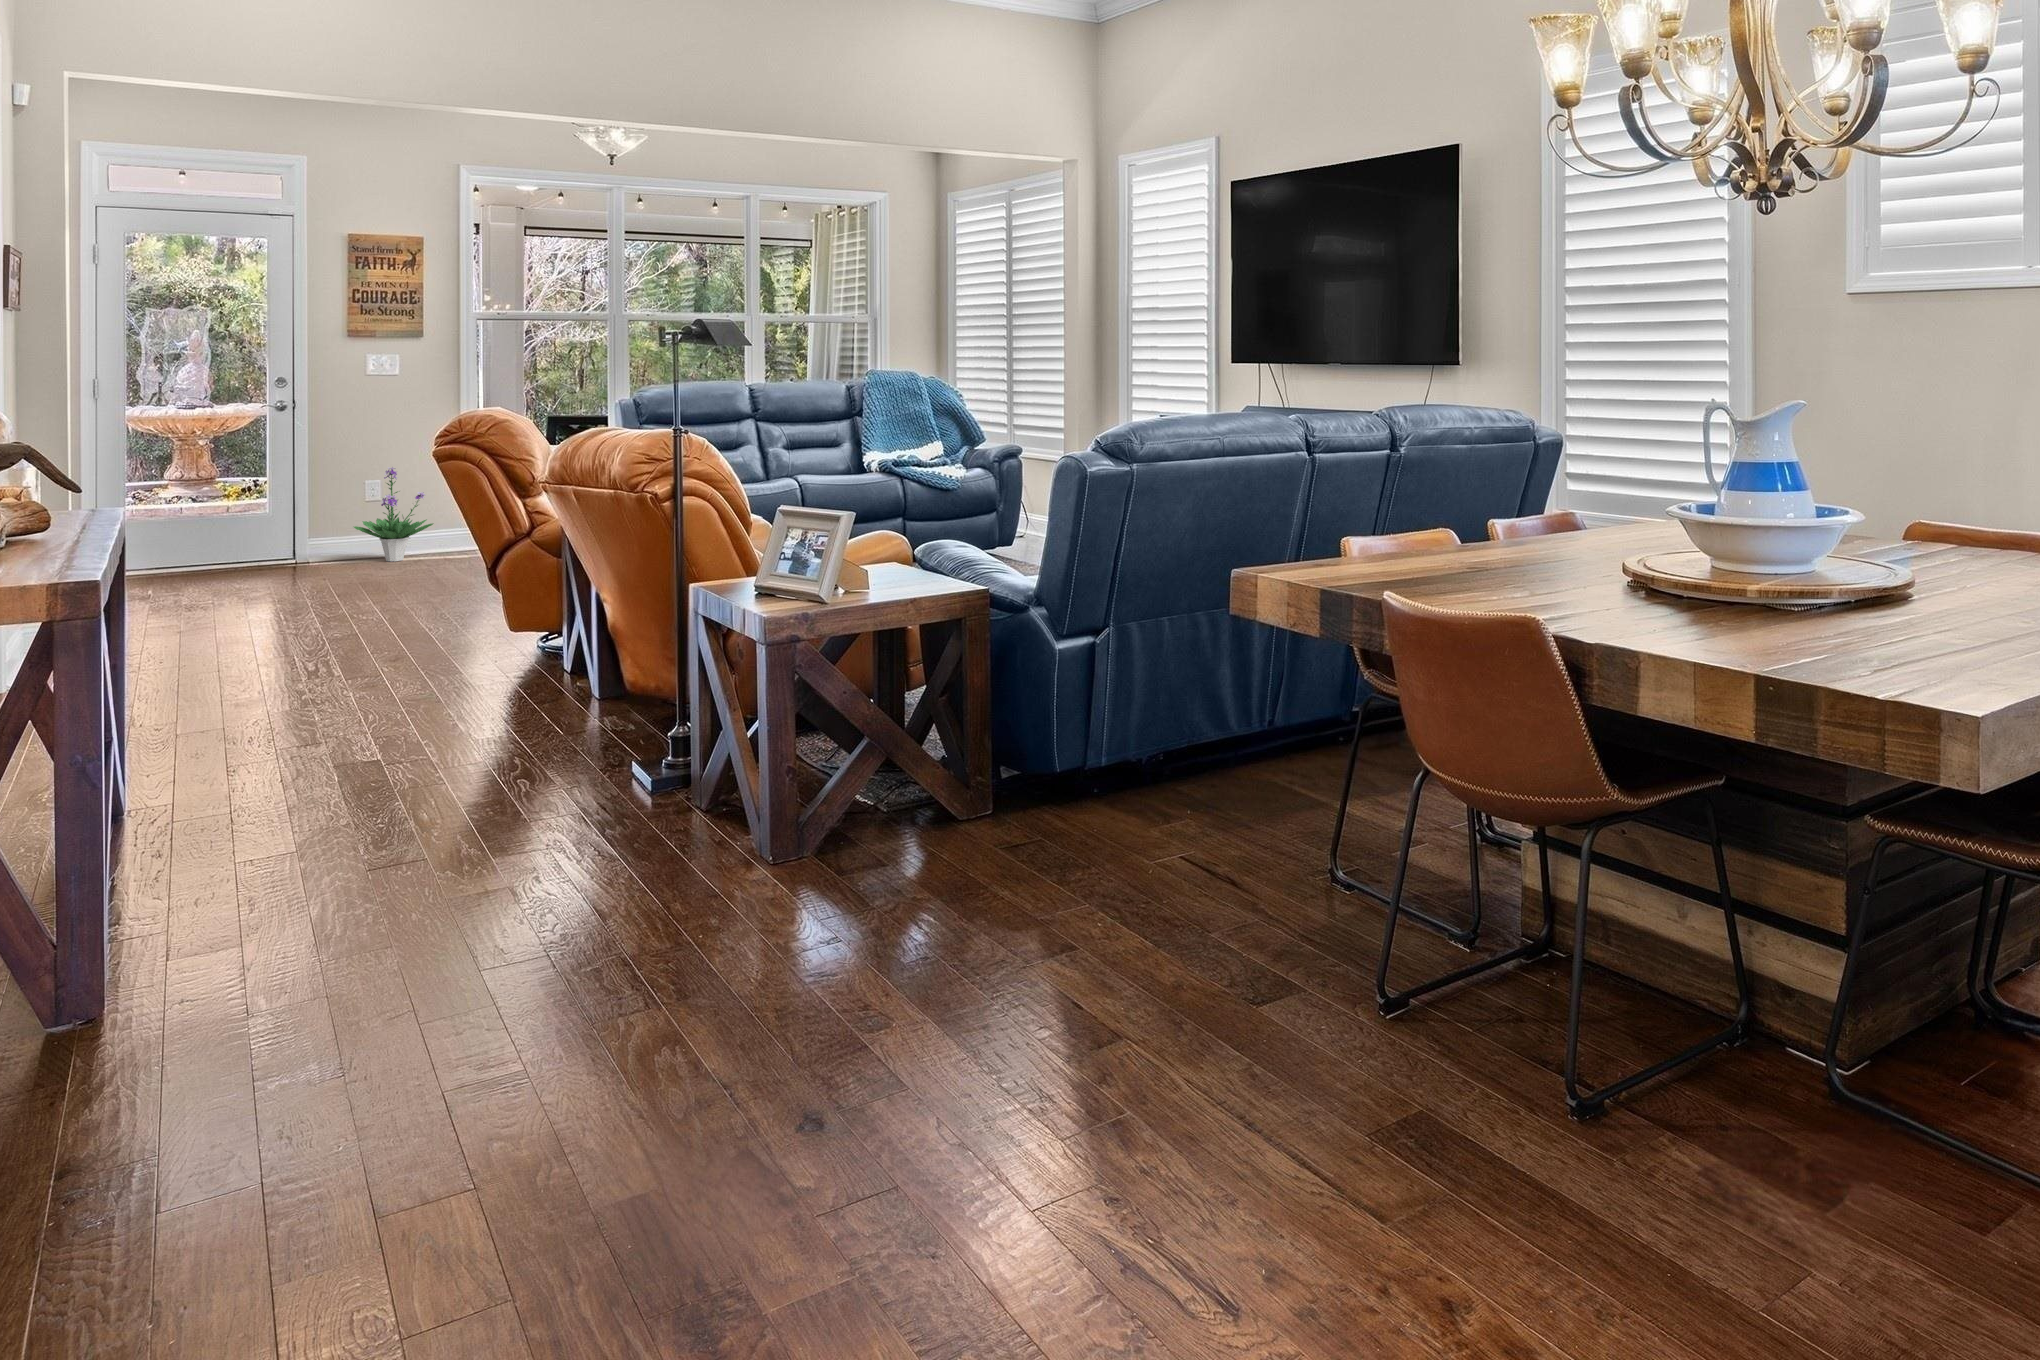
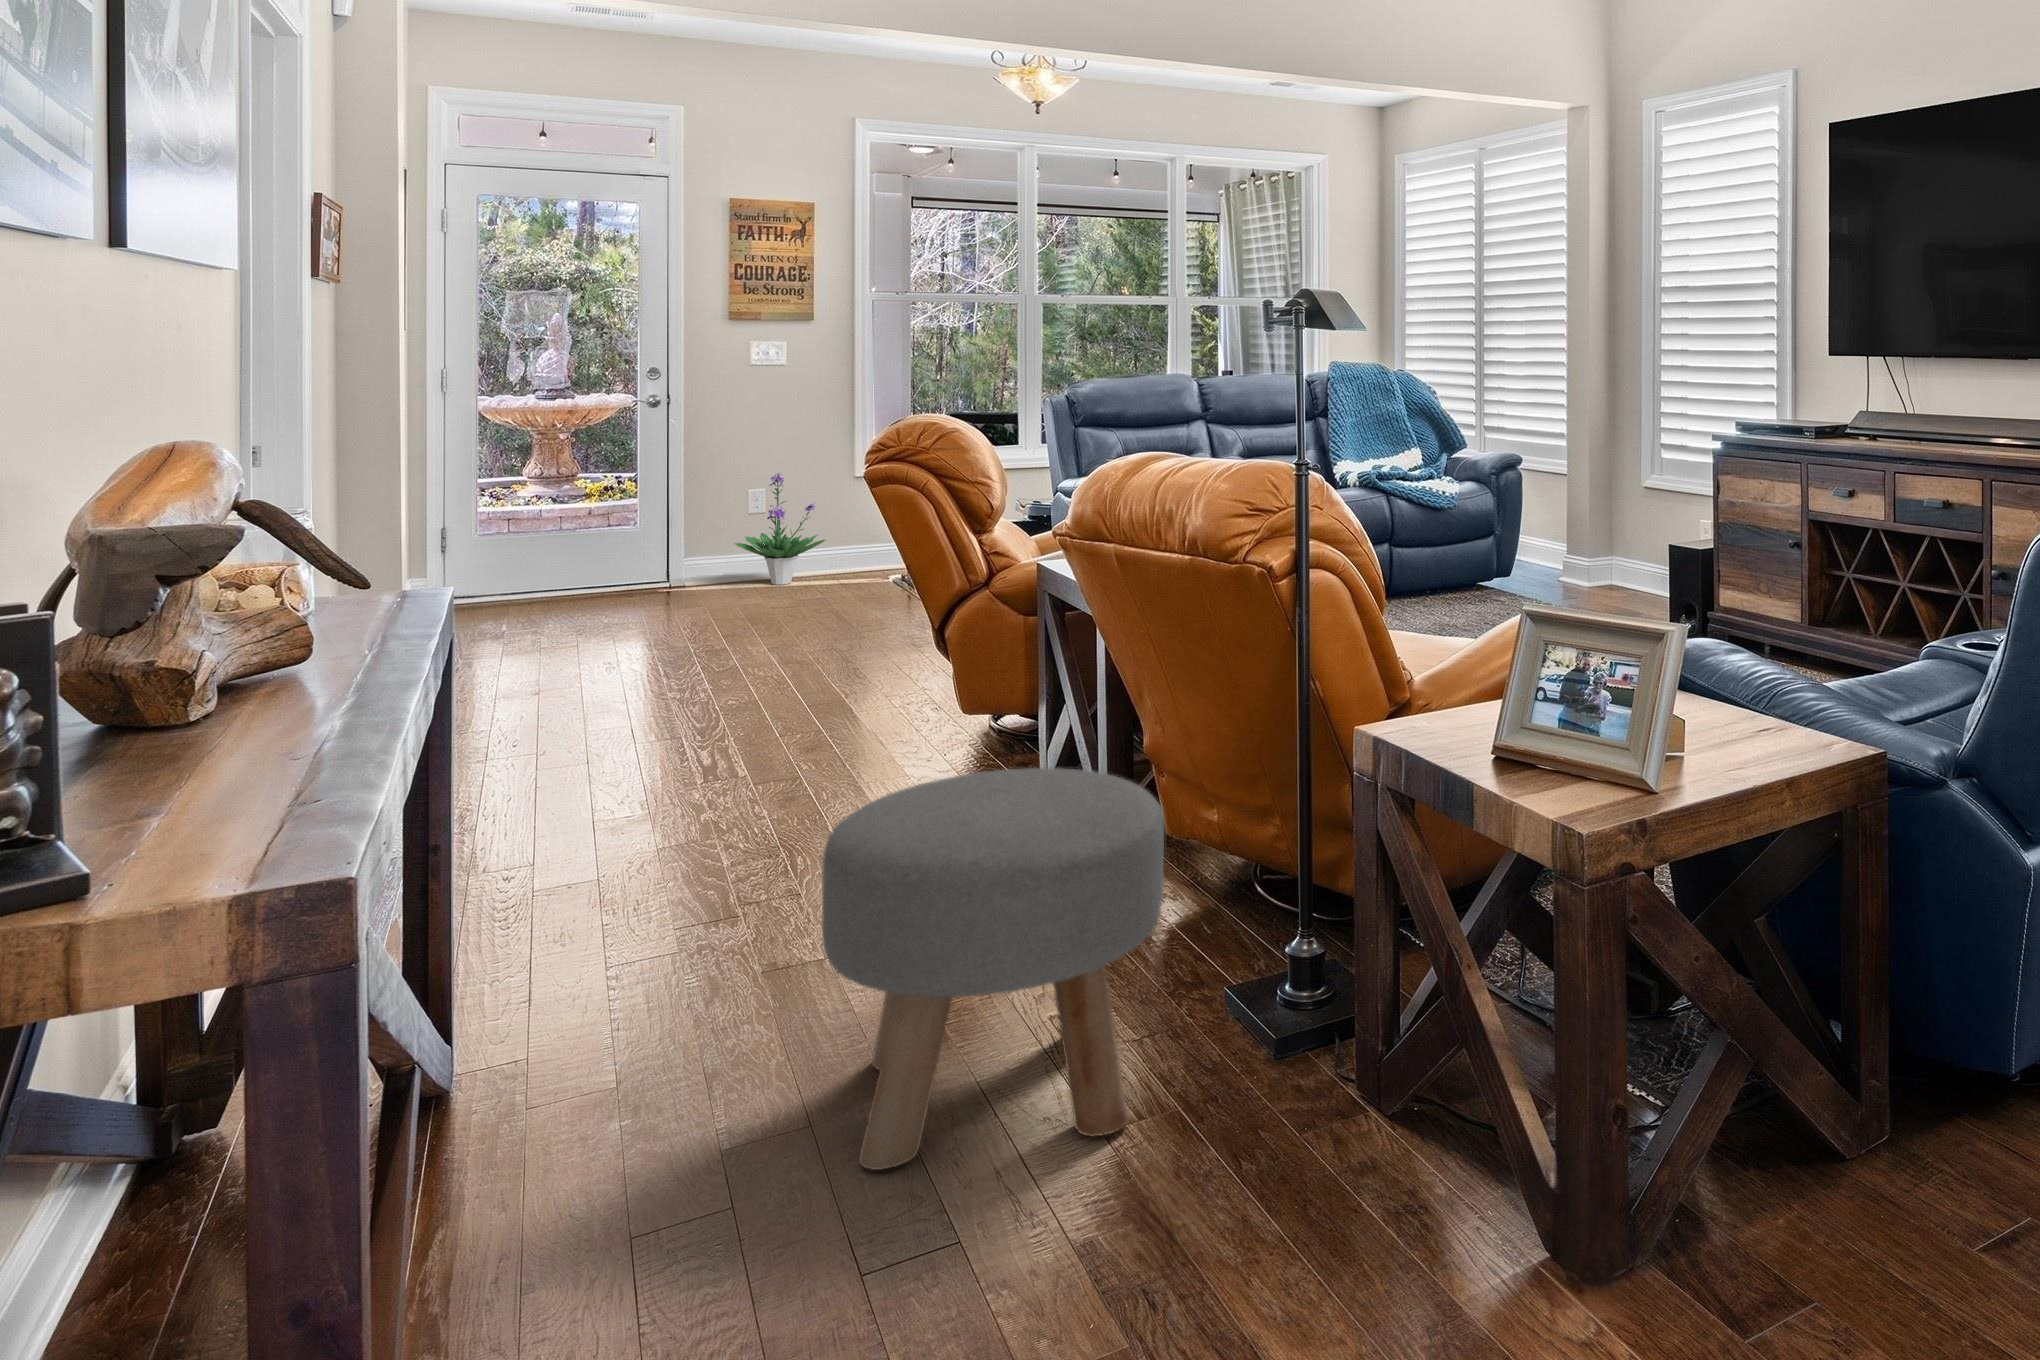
ottoman: none [358,624,581,840] -> present [822,768,1164,1170]

